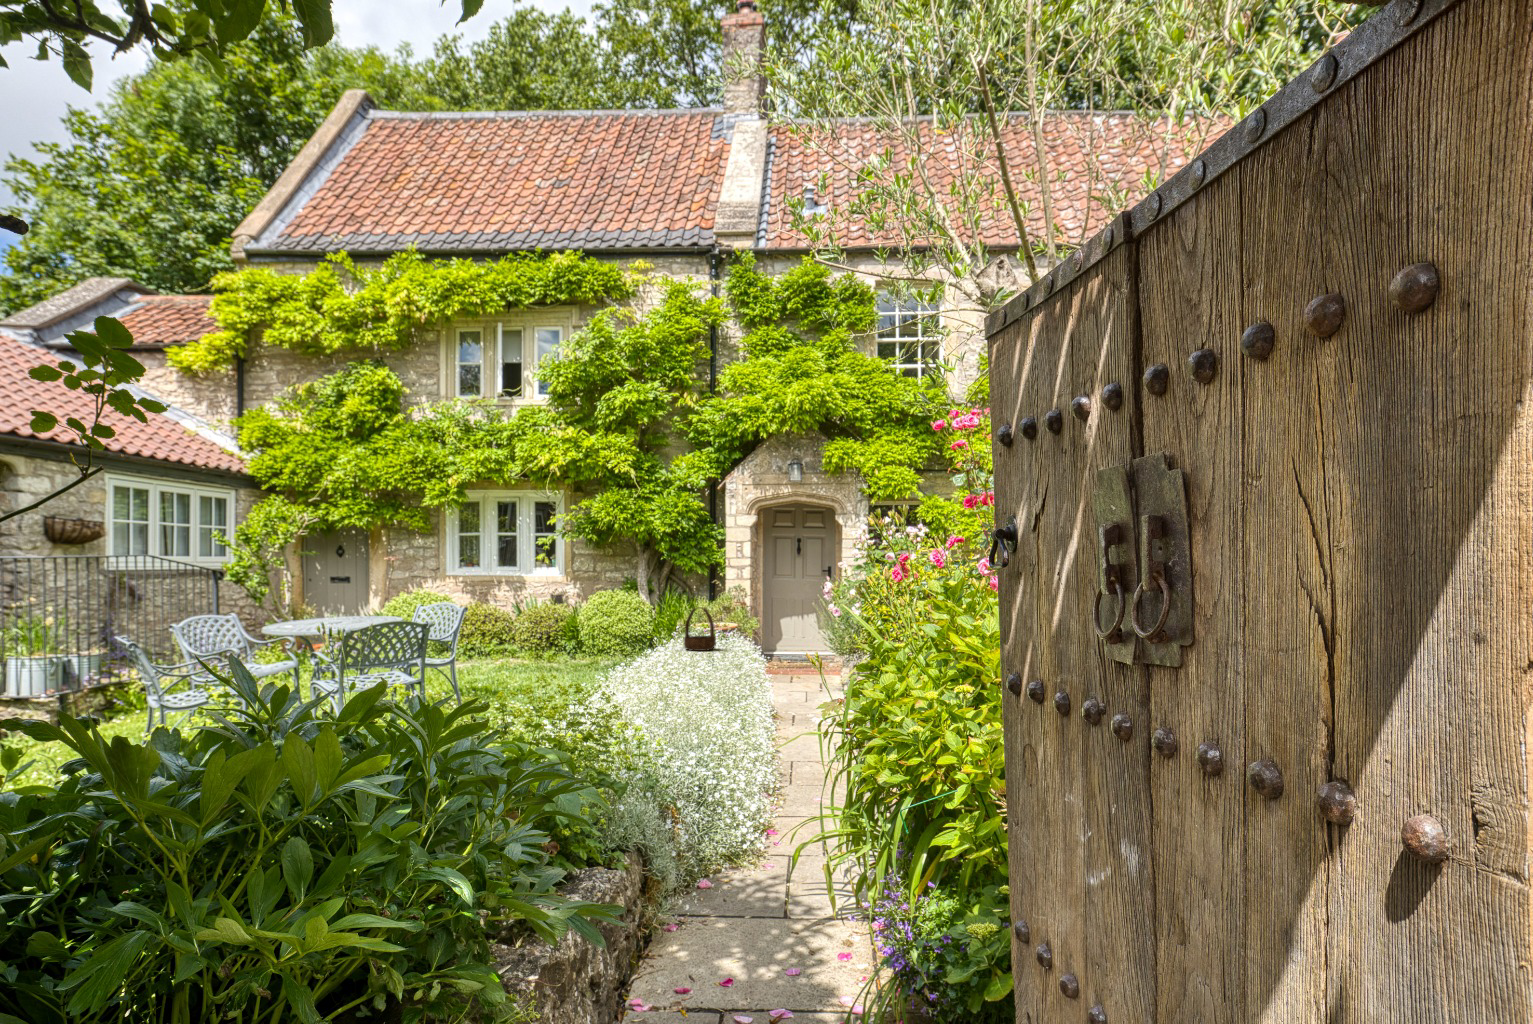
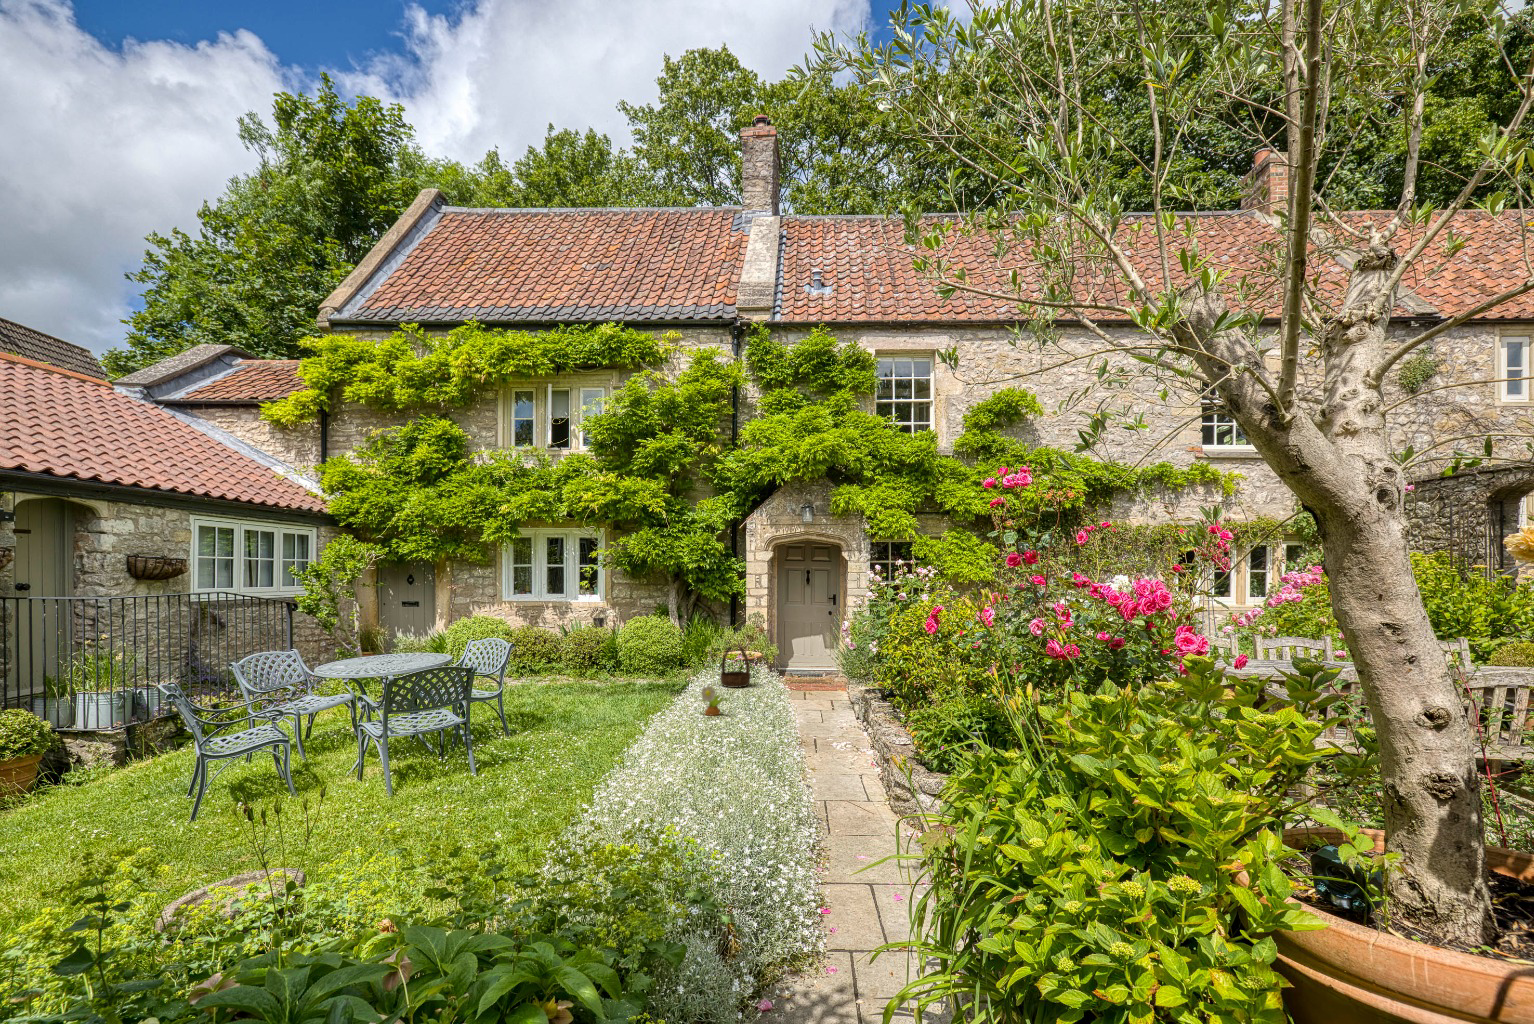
decorative plant: none [652,636,686,667] -> present [701,686,728,716]

